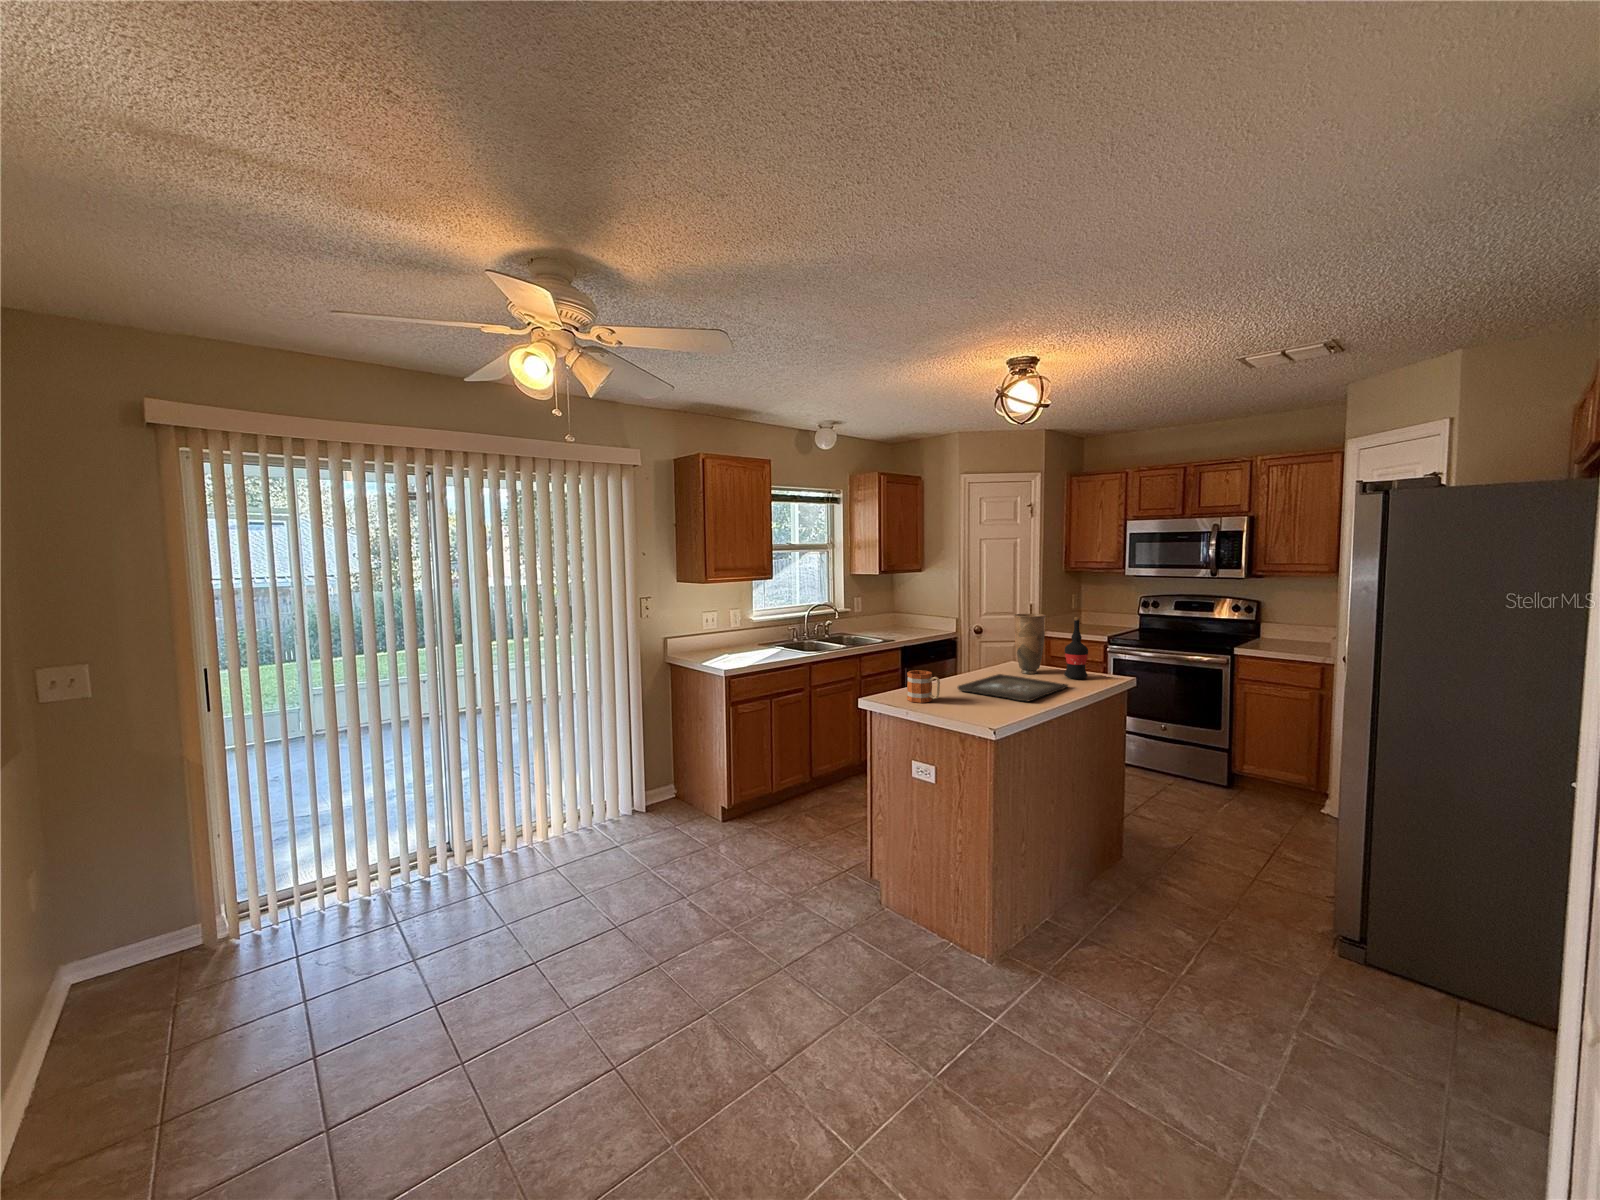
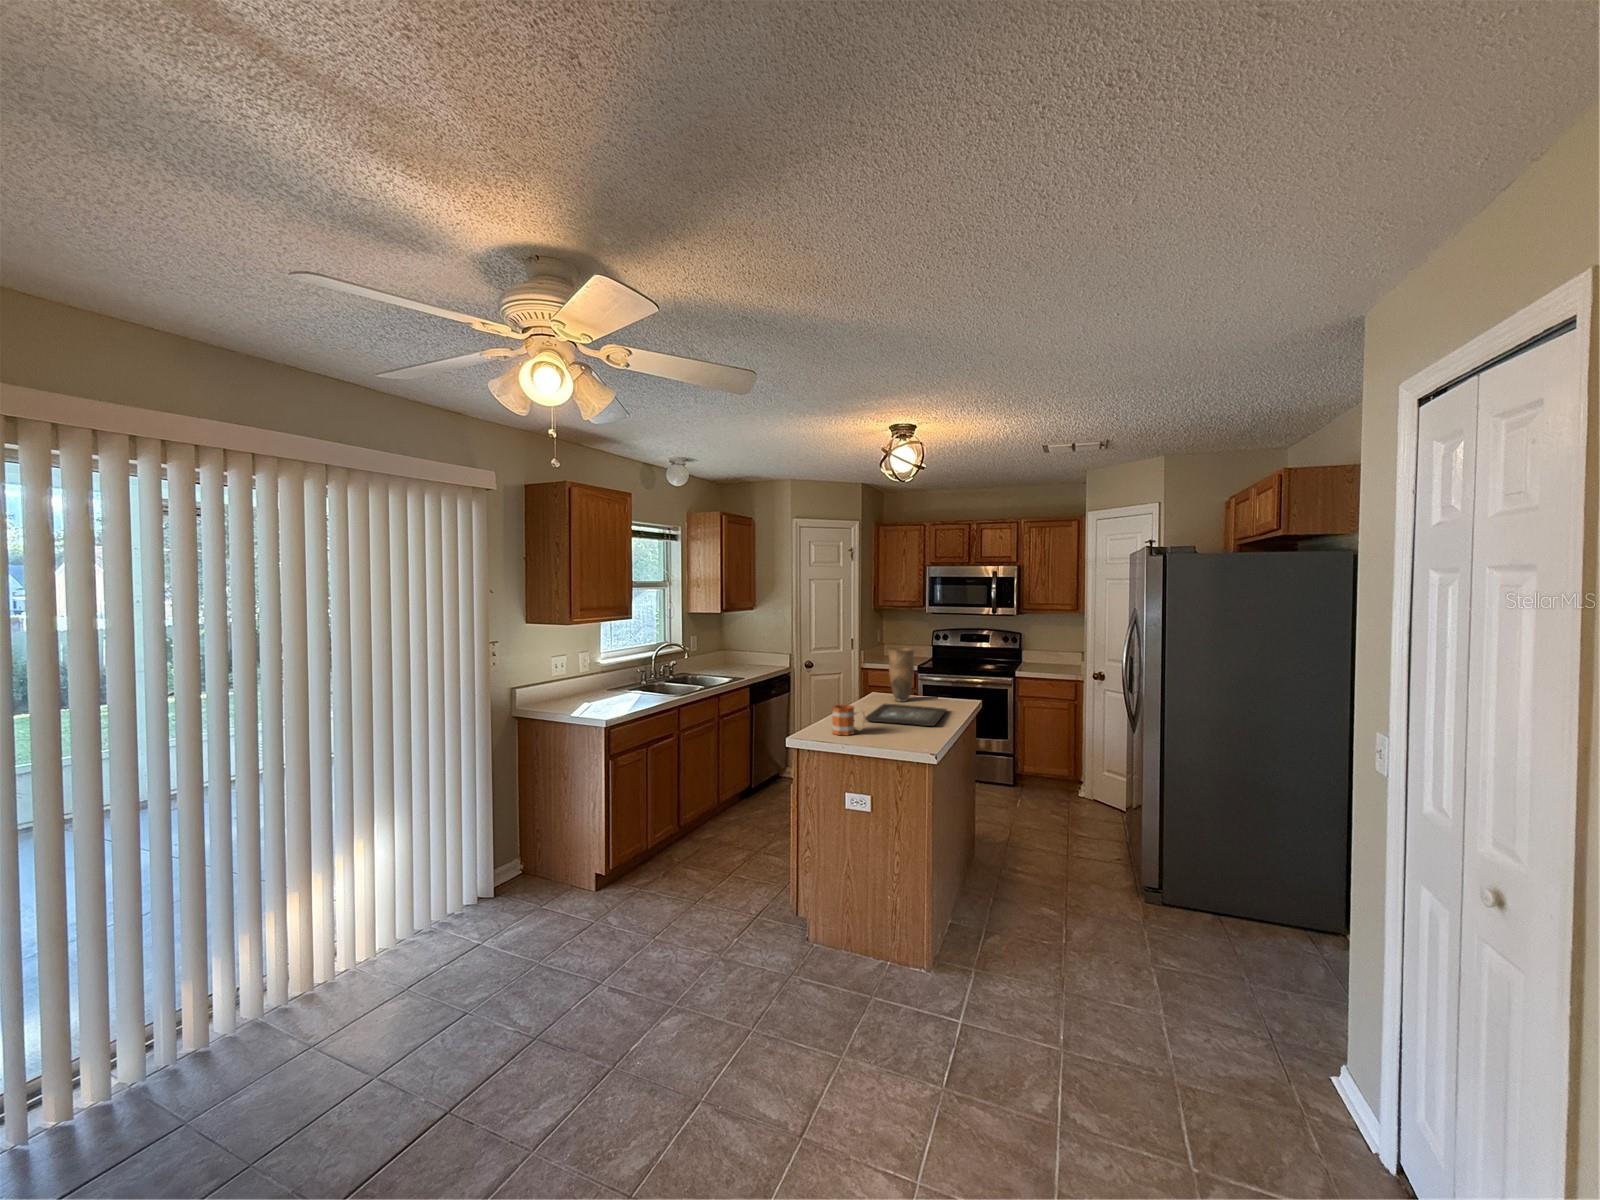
wine bottle: present [1064,617,1088,679] -> none [933,650,952,703]

